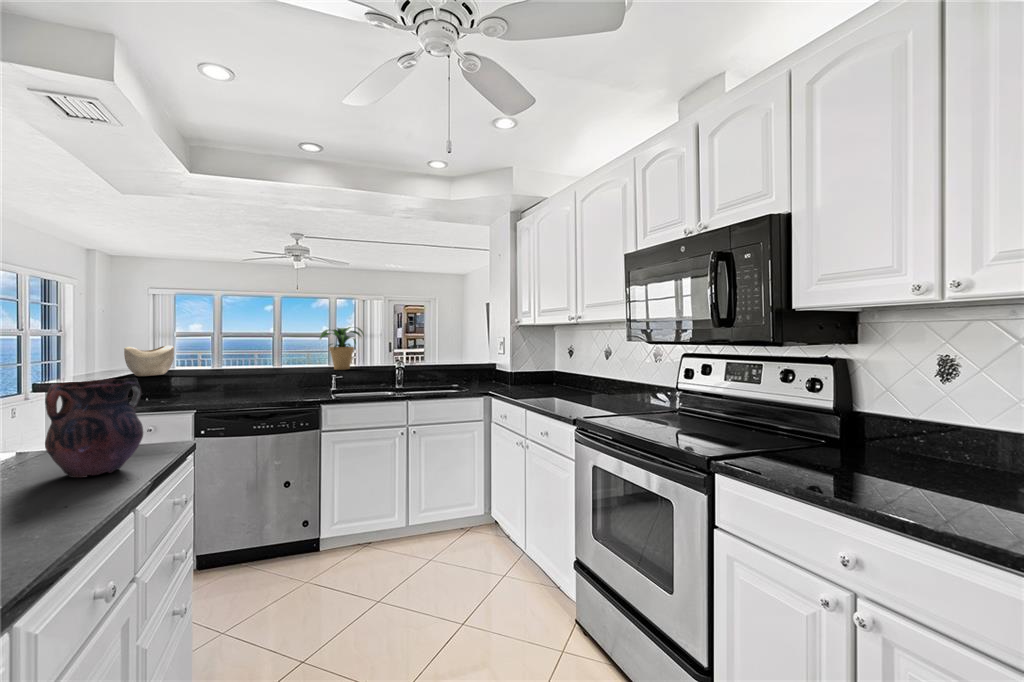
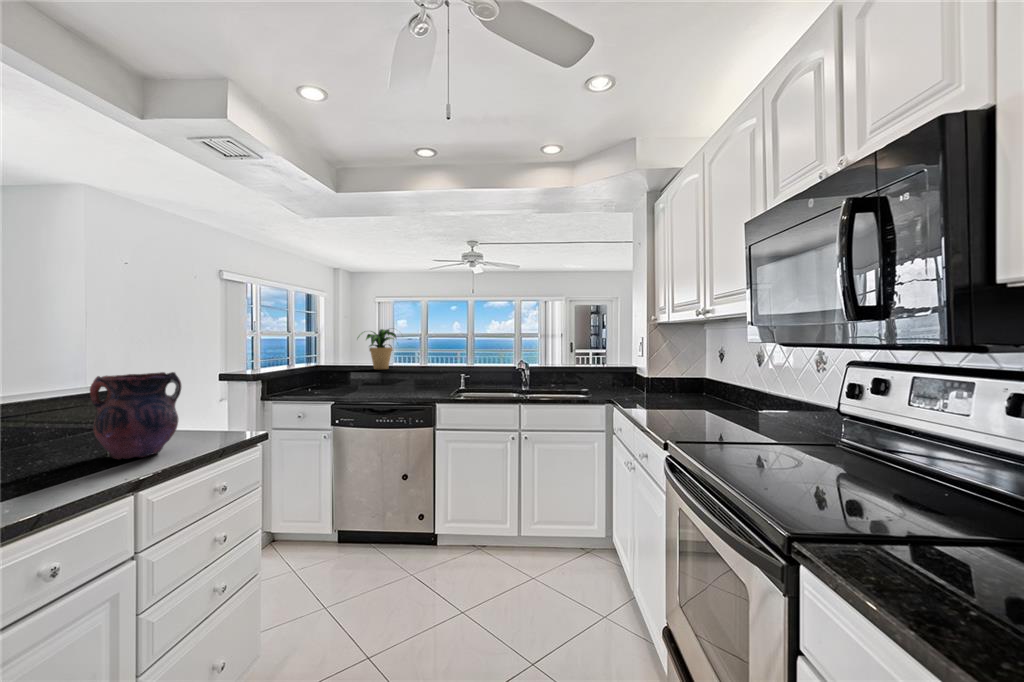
potted plant: present [320,327,364,370] -> present [358,329,396,369]
decorative bowl: present [124,346,174,376] -> none [306,344,342,369]

